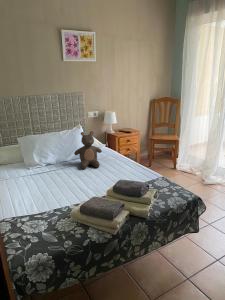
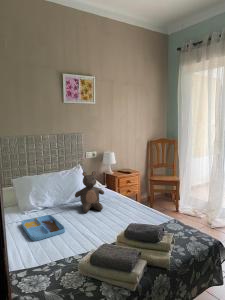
tray: none [26,171,64,193] -> present [21,215,65,241]

